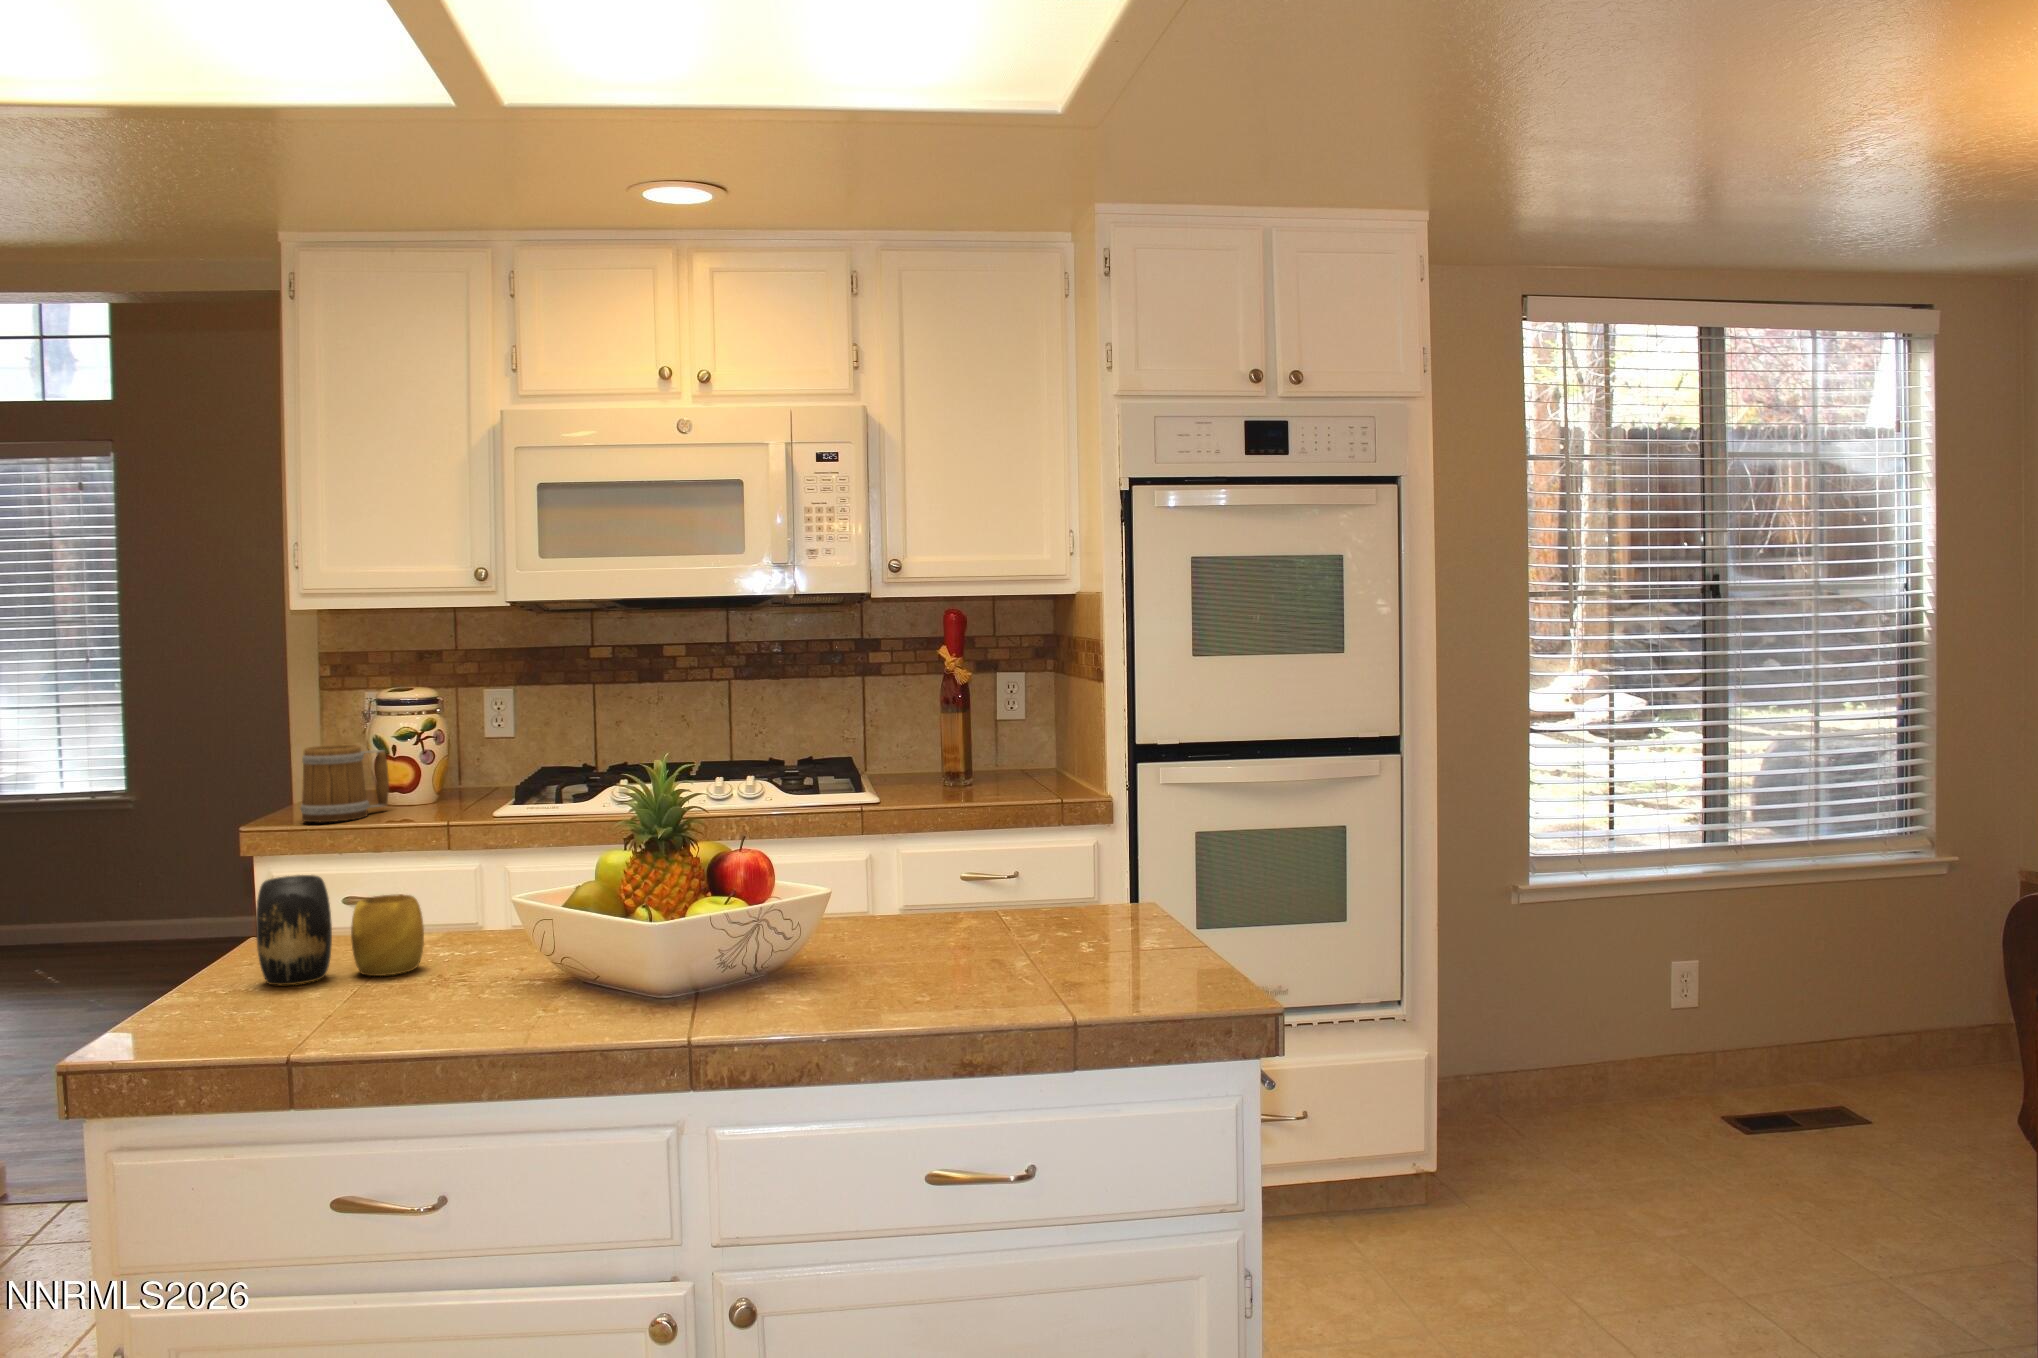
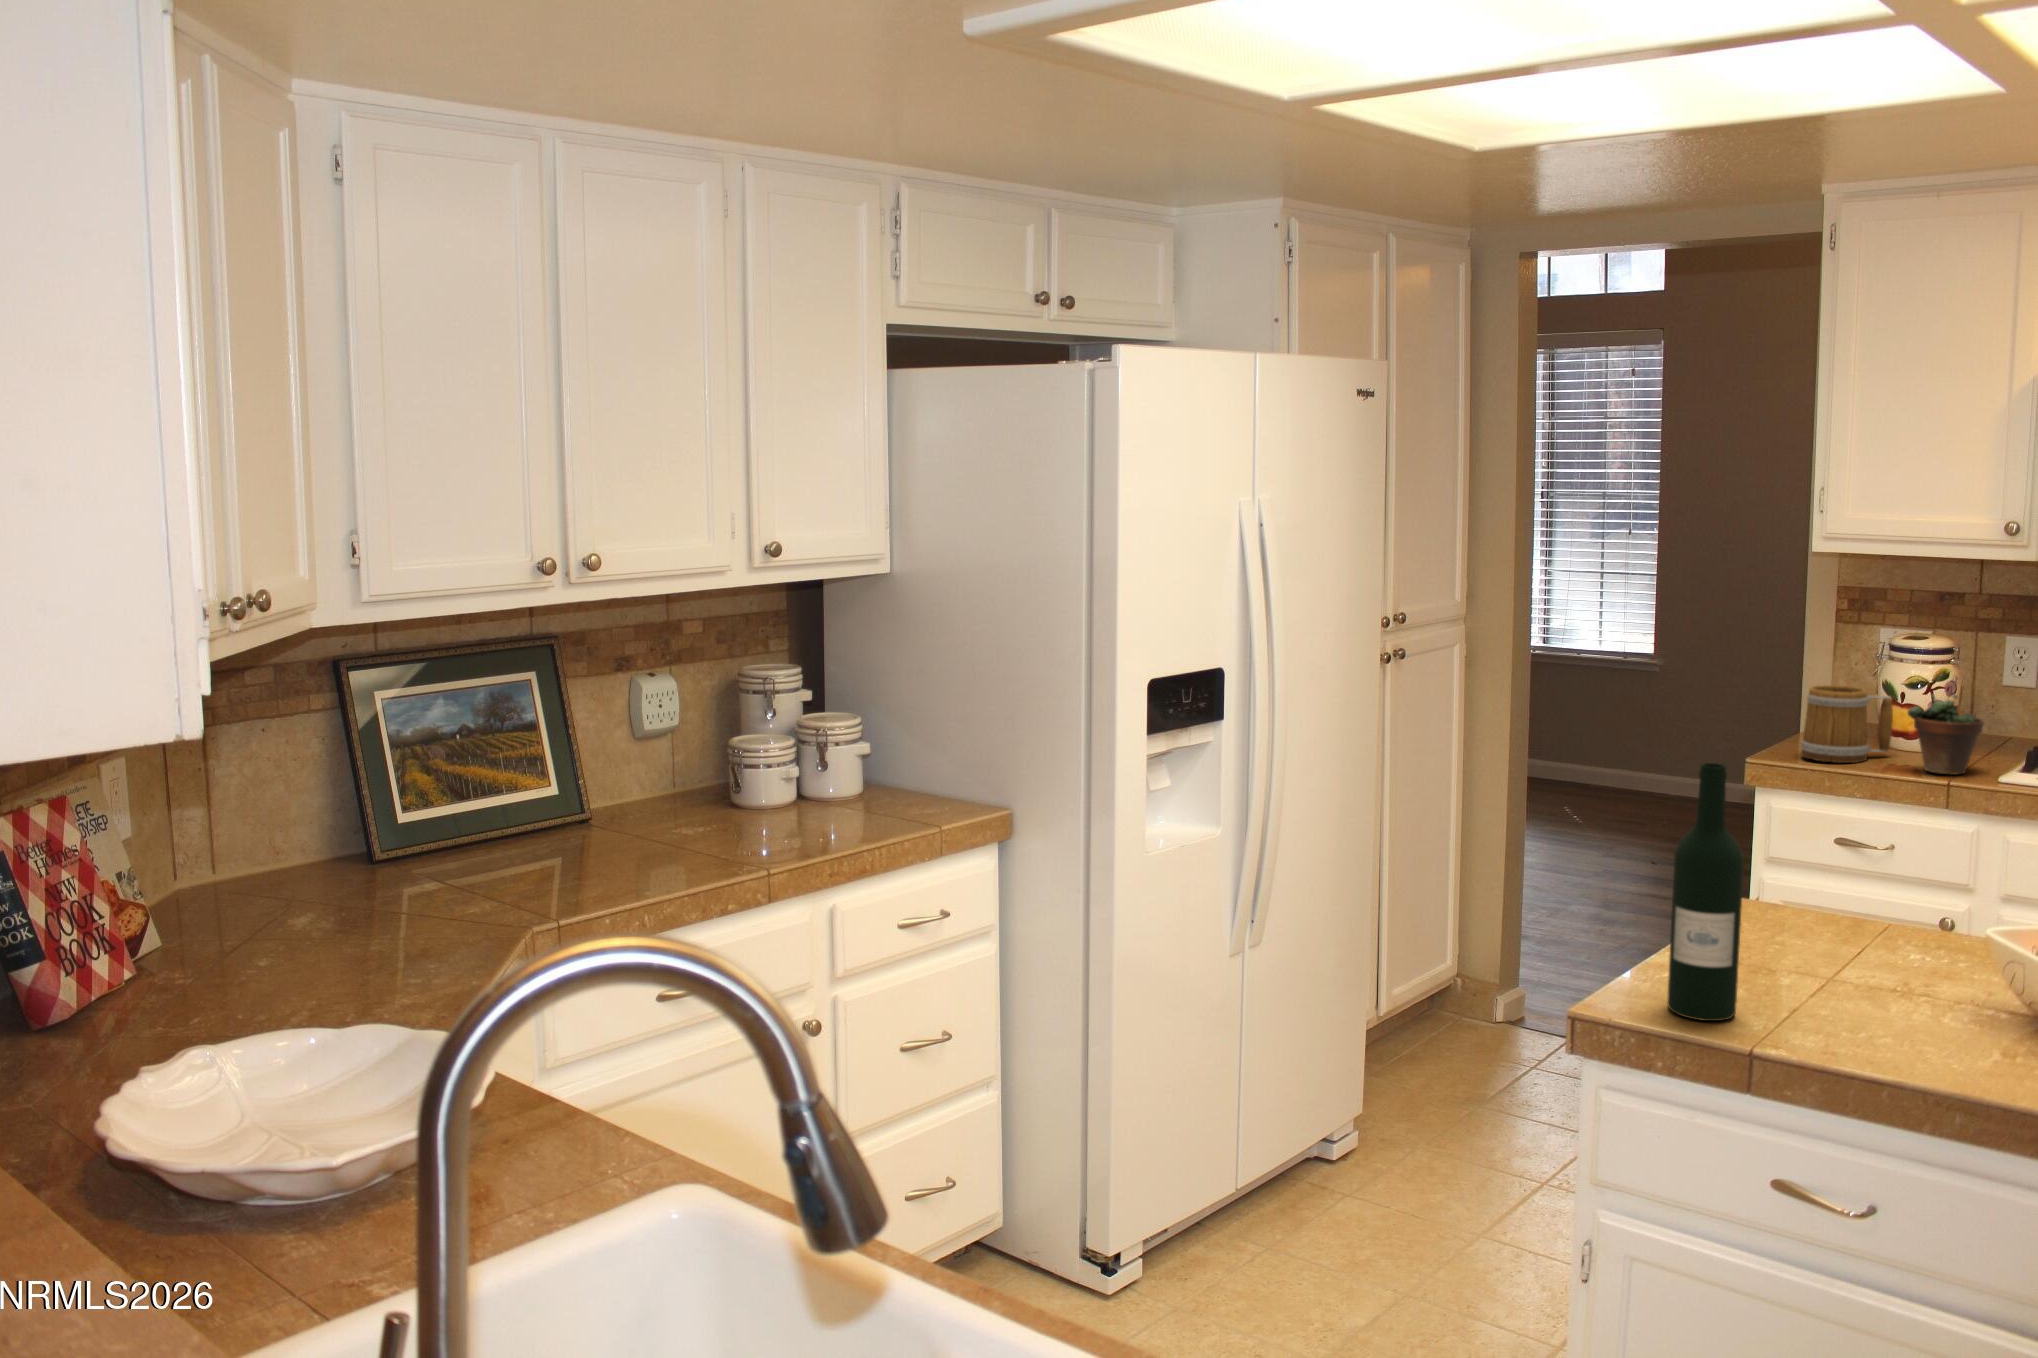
succulent plant: none [401,717,471,816] -> present [1908,677,1983,774]
wine bottle: none [176,739,267,1042] -> present [1667,763,1744,1021]
vase: present [256,875,424,985] -> none [1737,872,1893,984]

